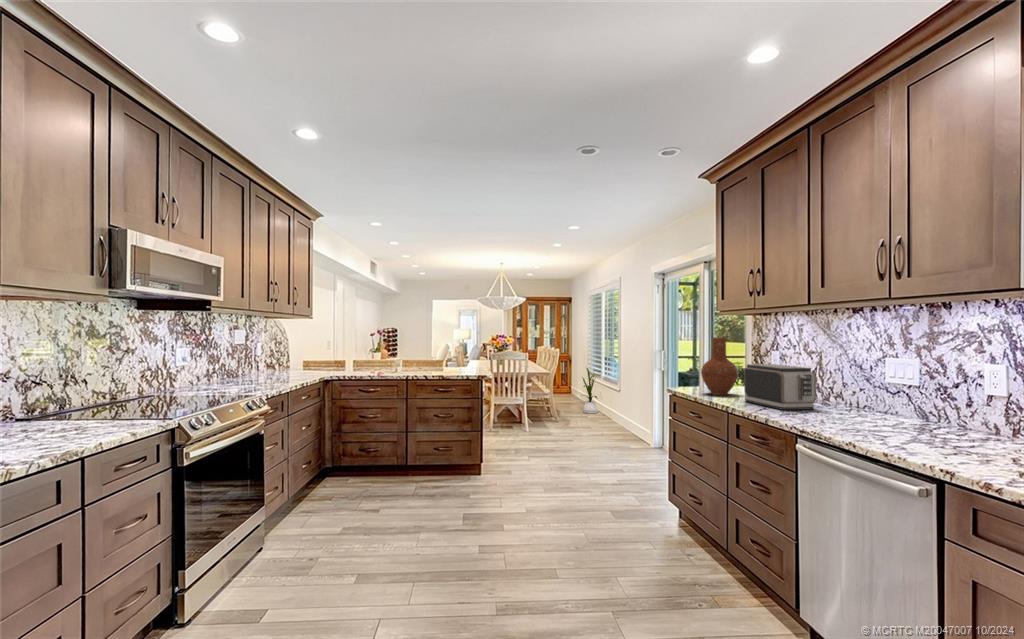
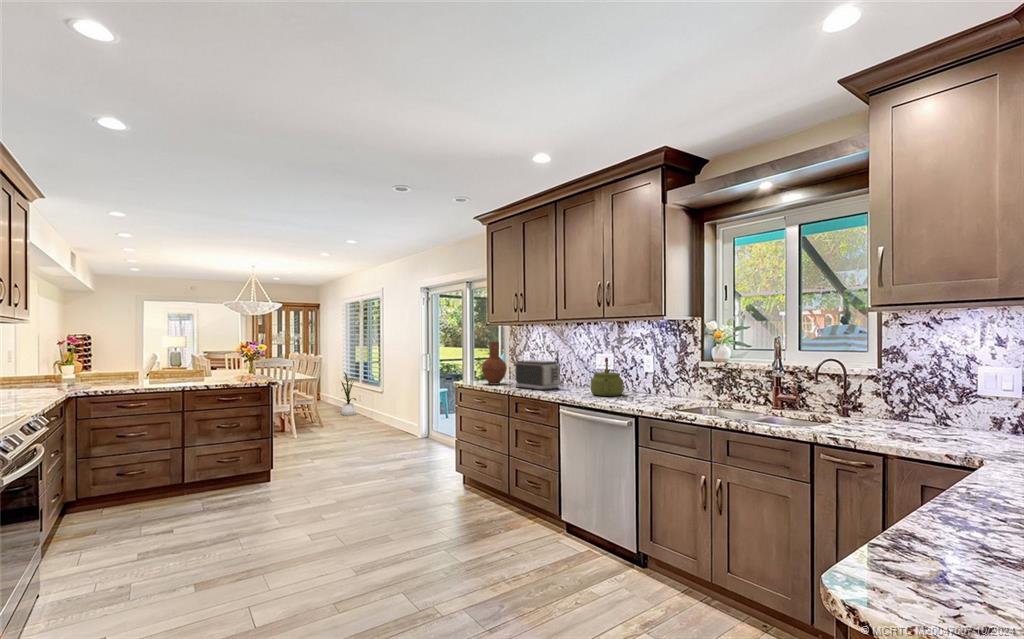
kettle: none [863,365,931,432] -> present [591,358,623,396]

